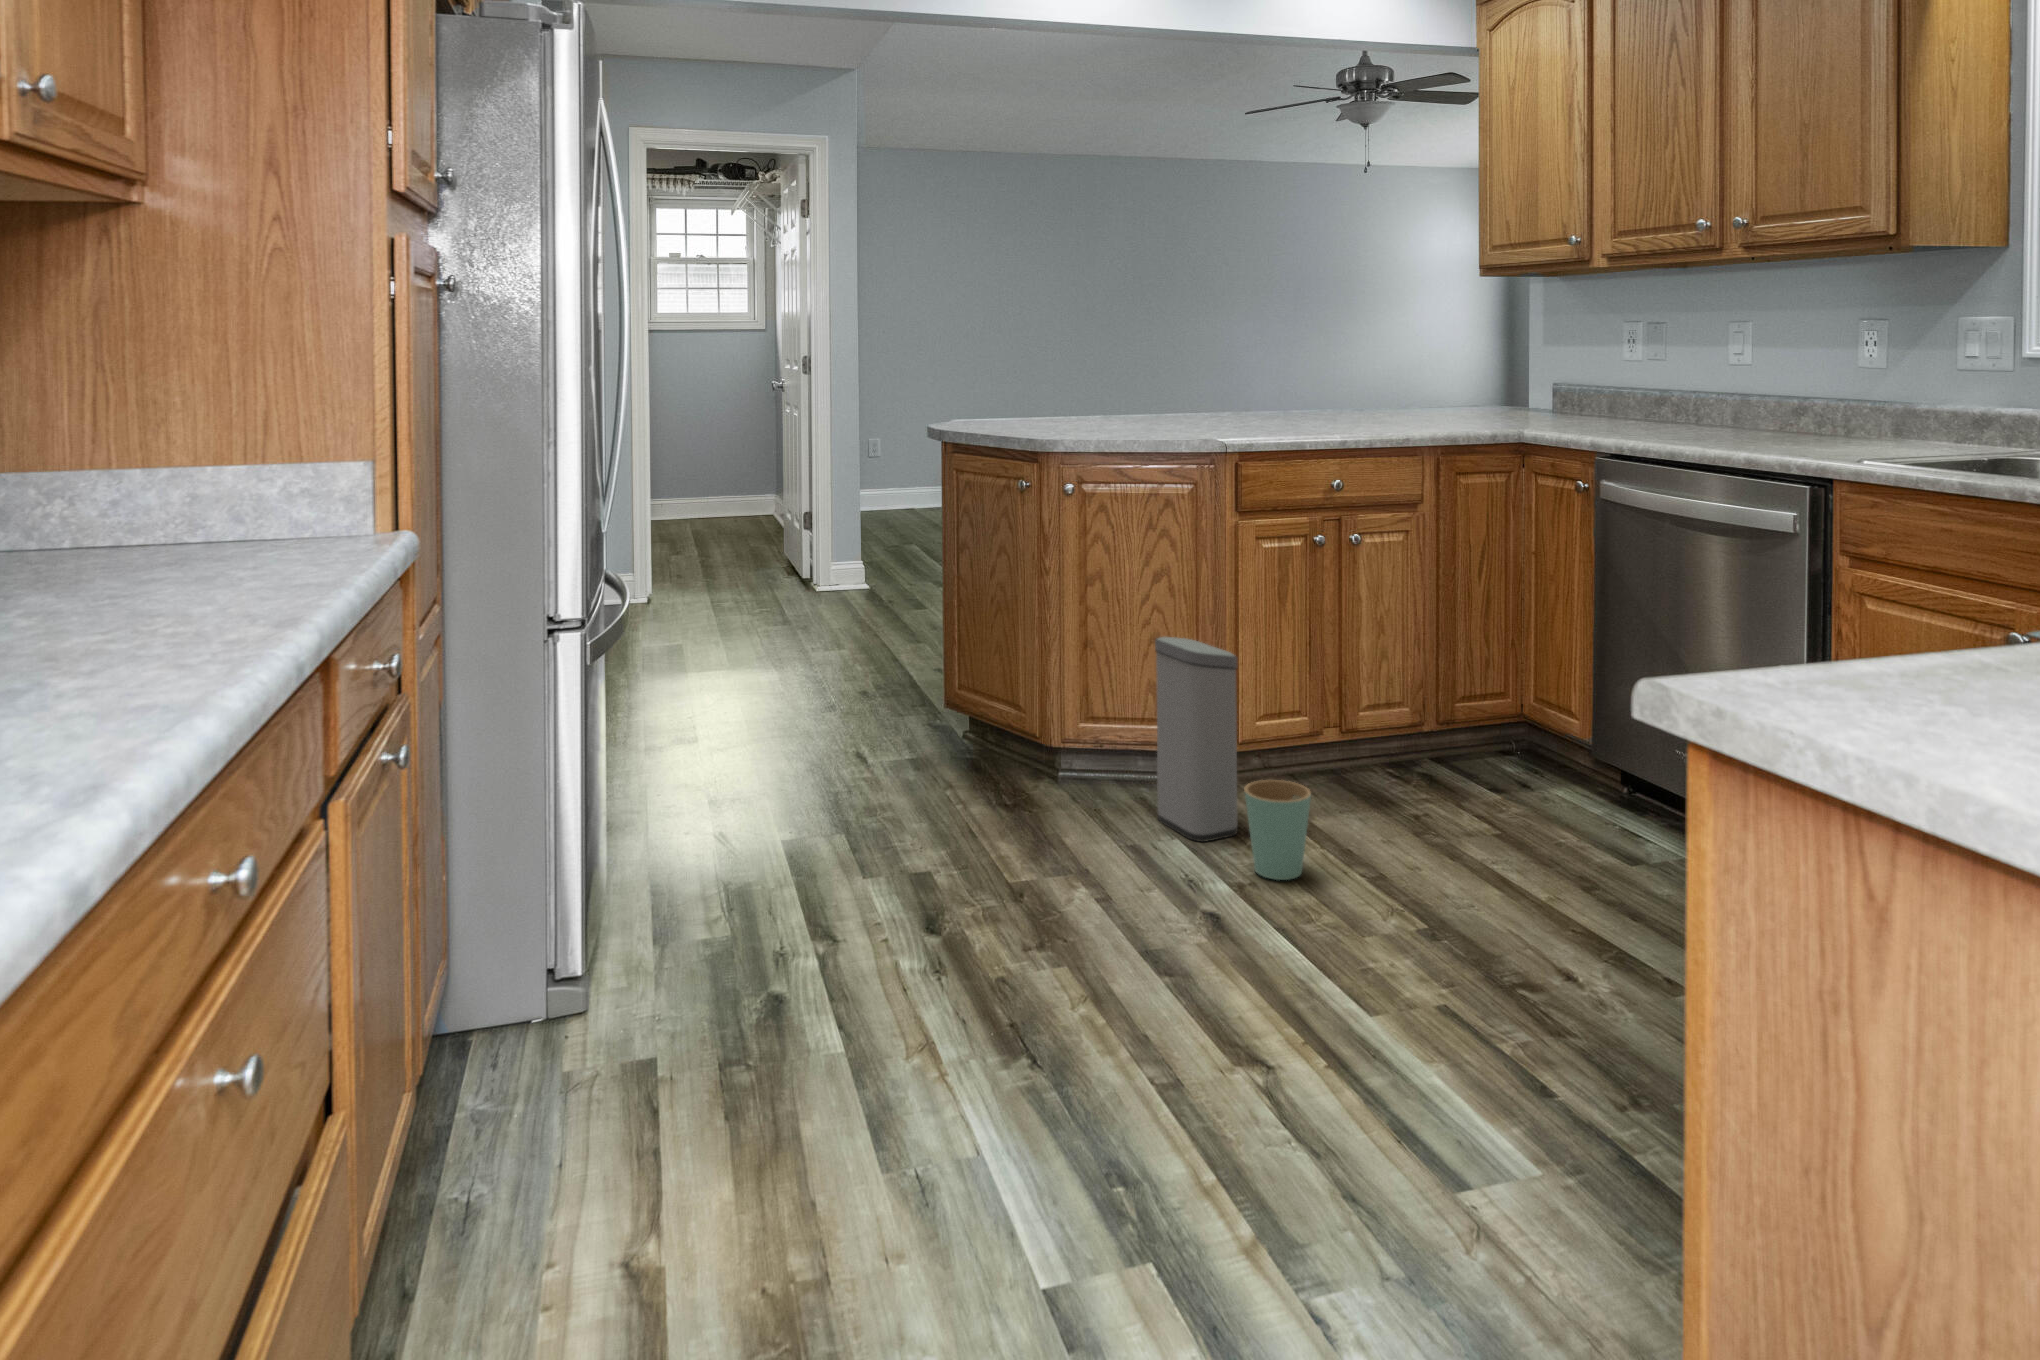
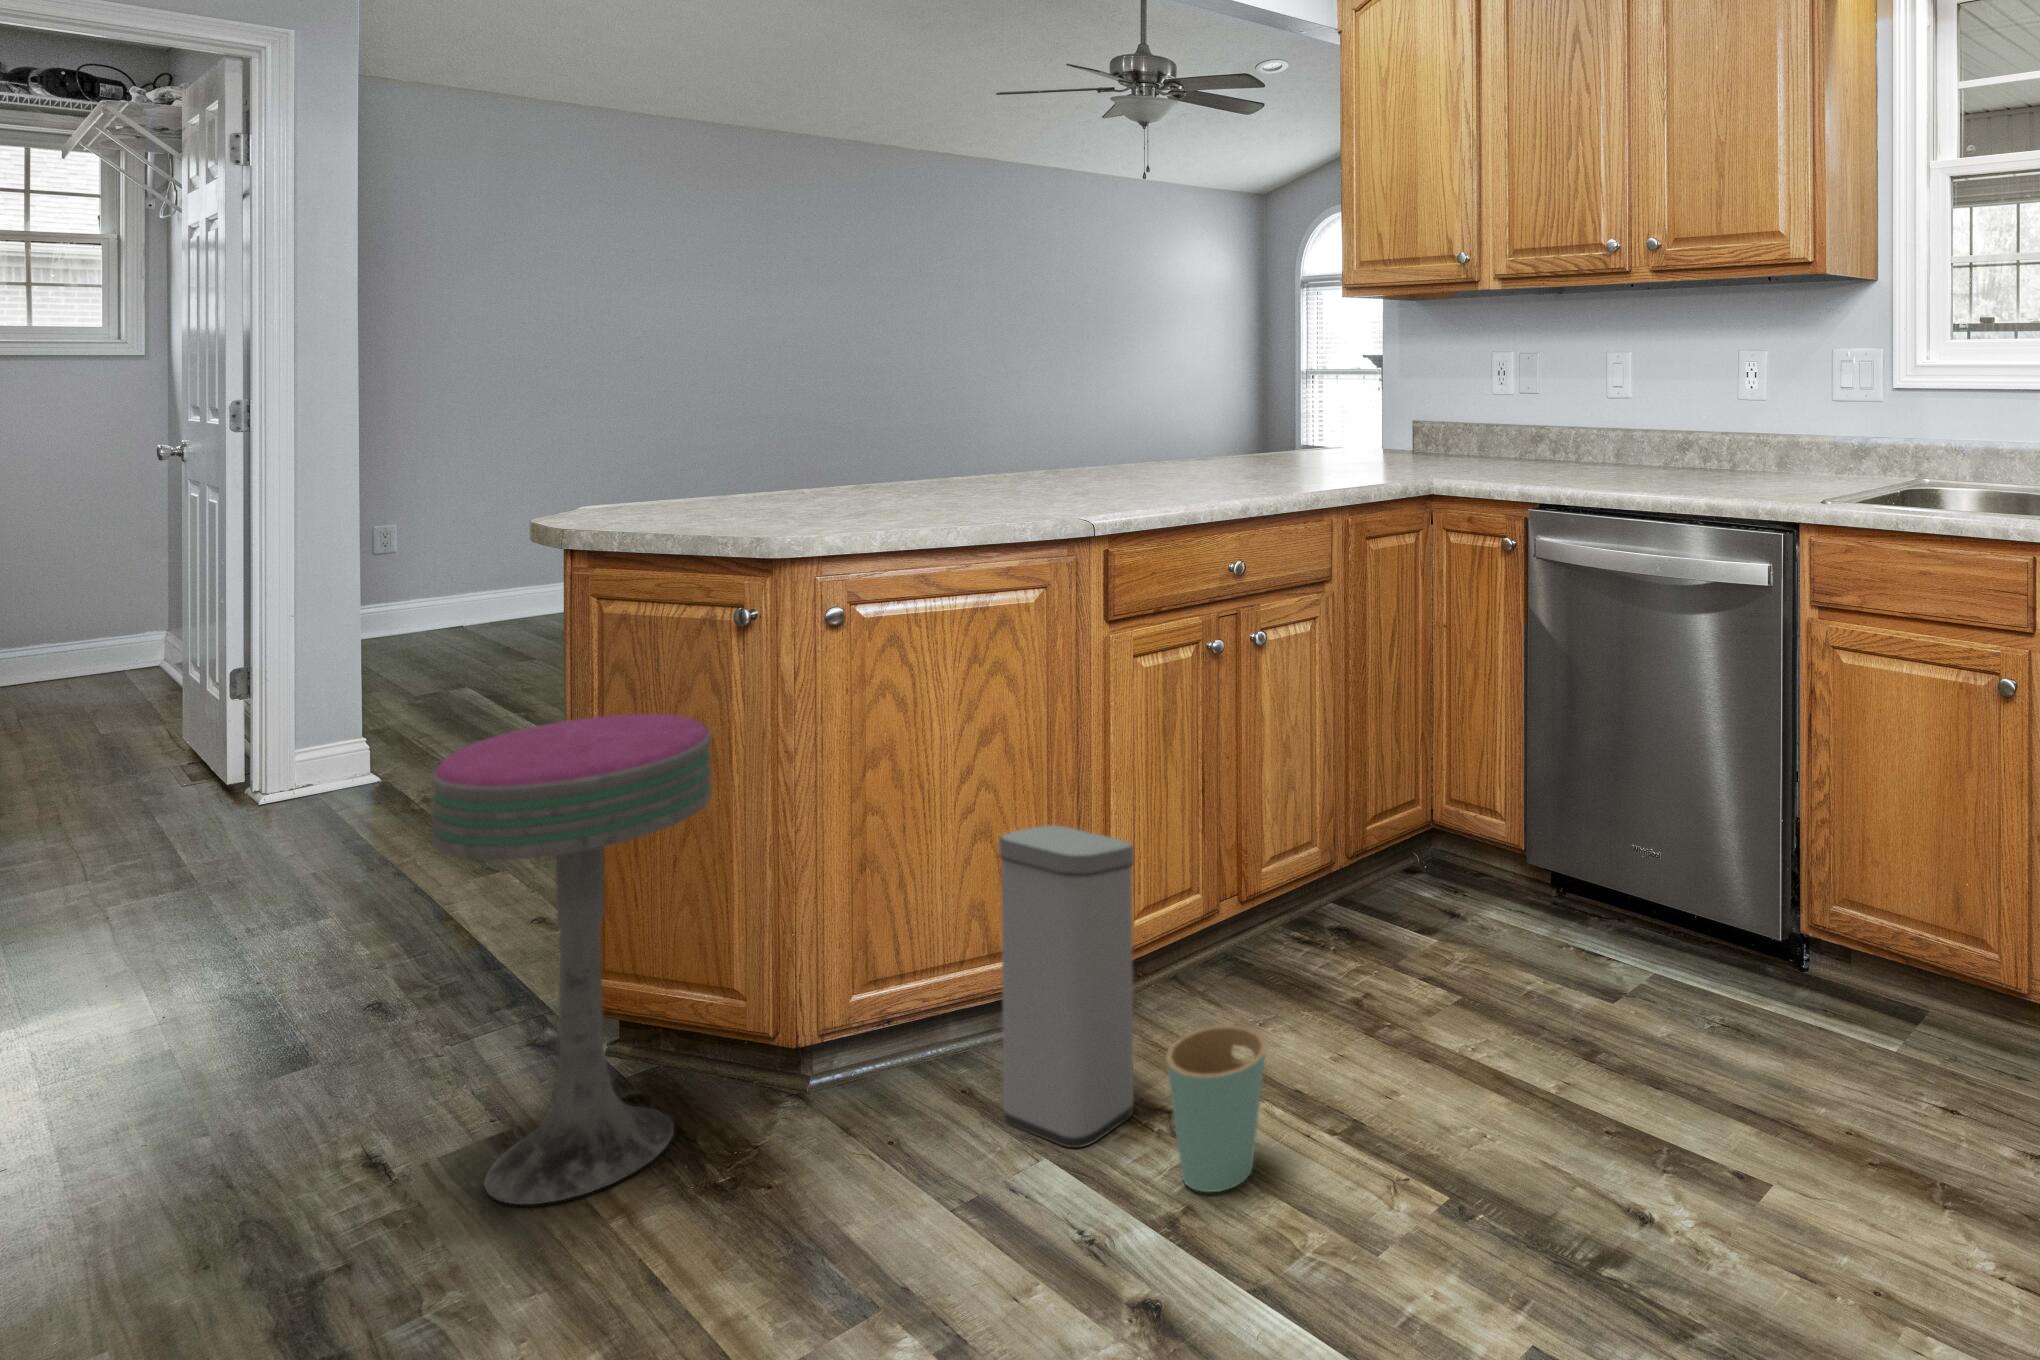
bar stool: none [872,541,1002,798] -> present [432,714,712,1204]

